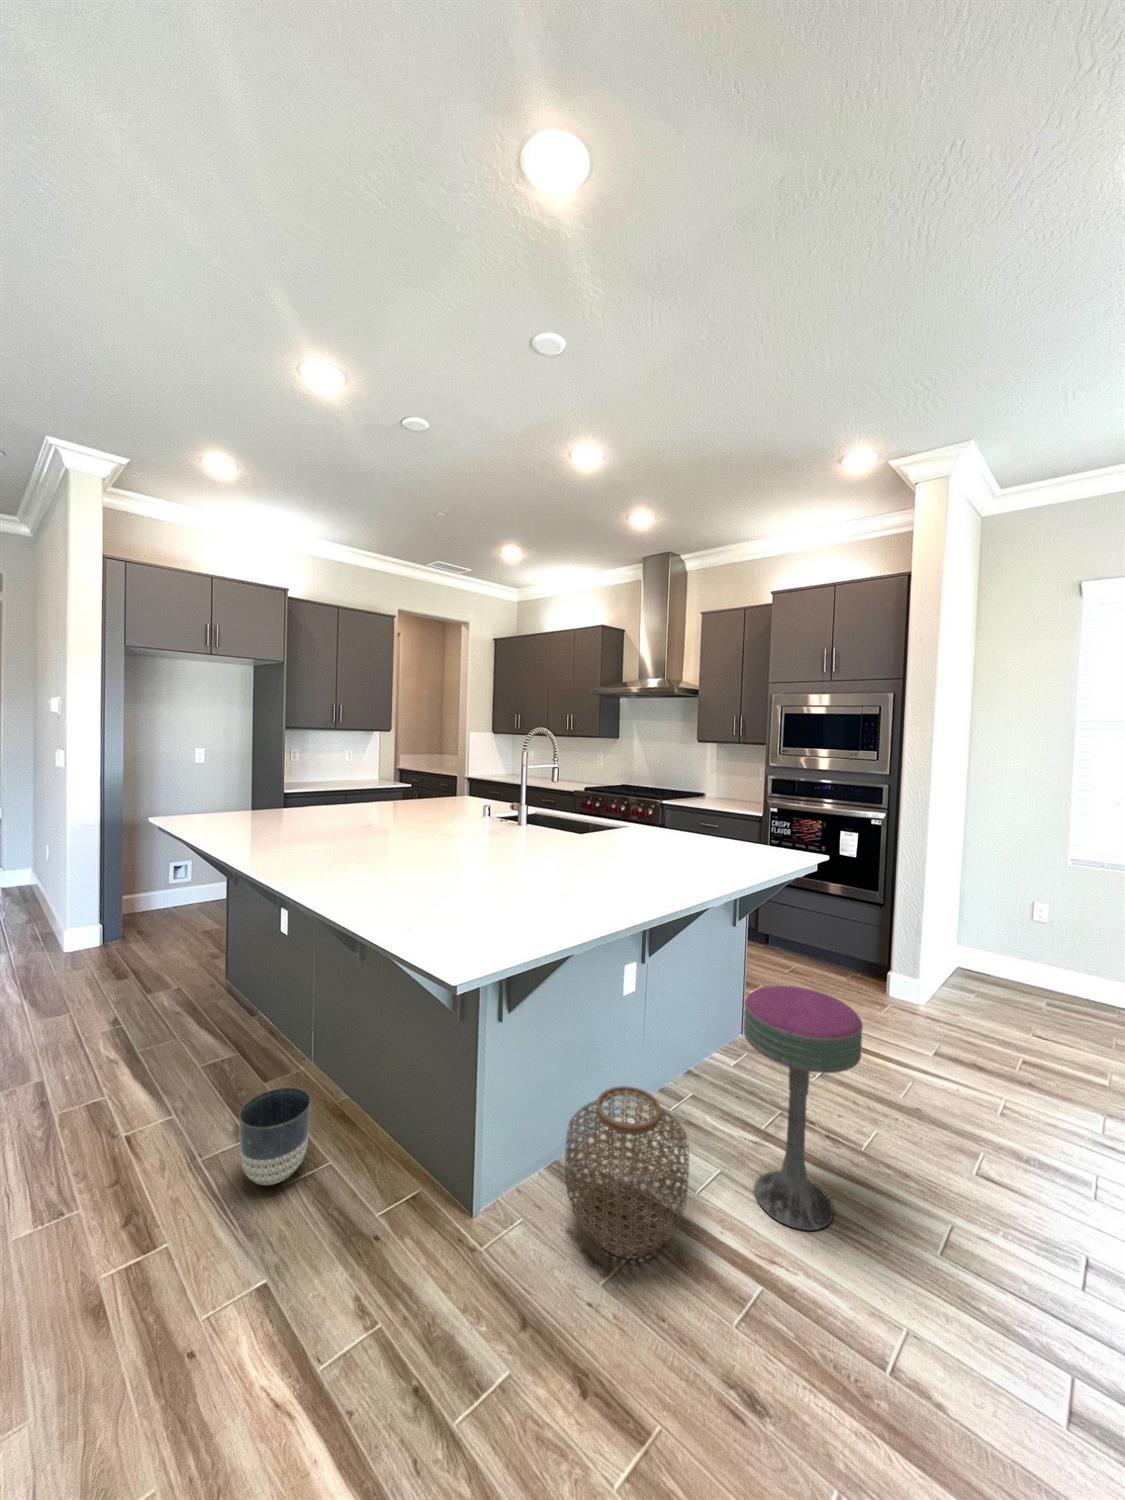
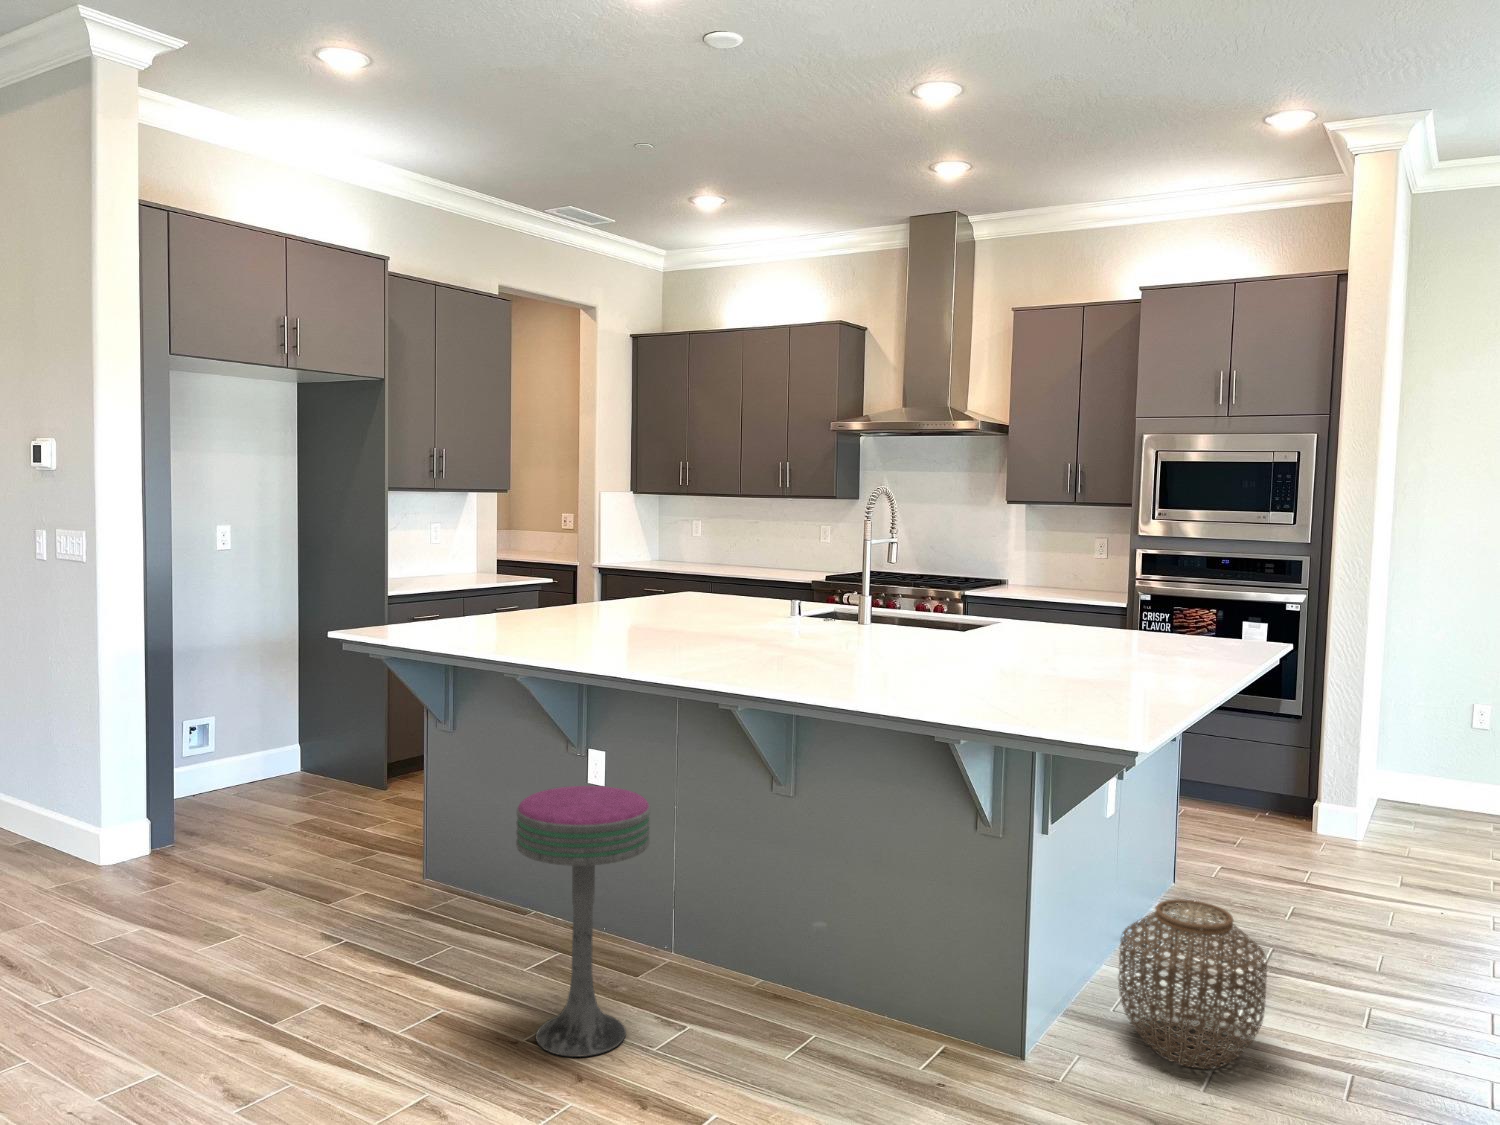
bar stool: present [744,986,863,1231] -> present [516,786,650,1057]
planter: present [239,1087,311,1185] -> none [727,950,808,1059]

